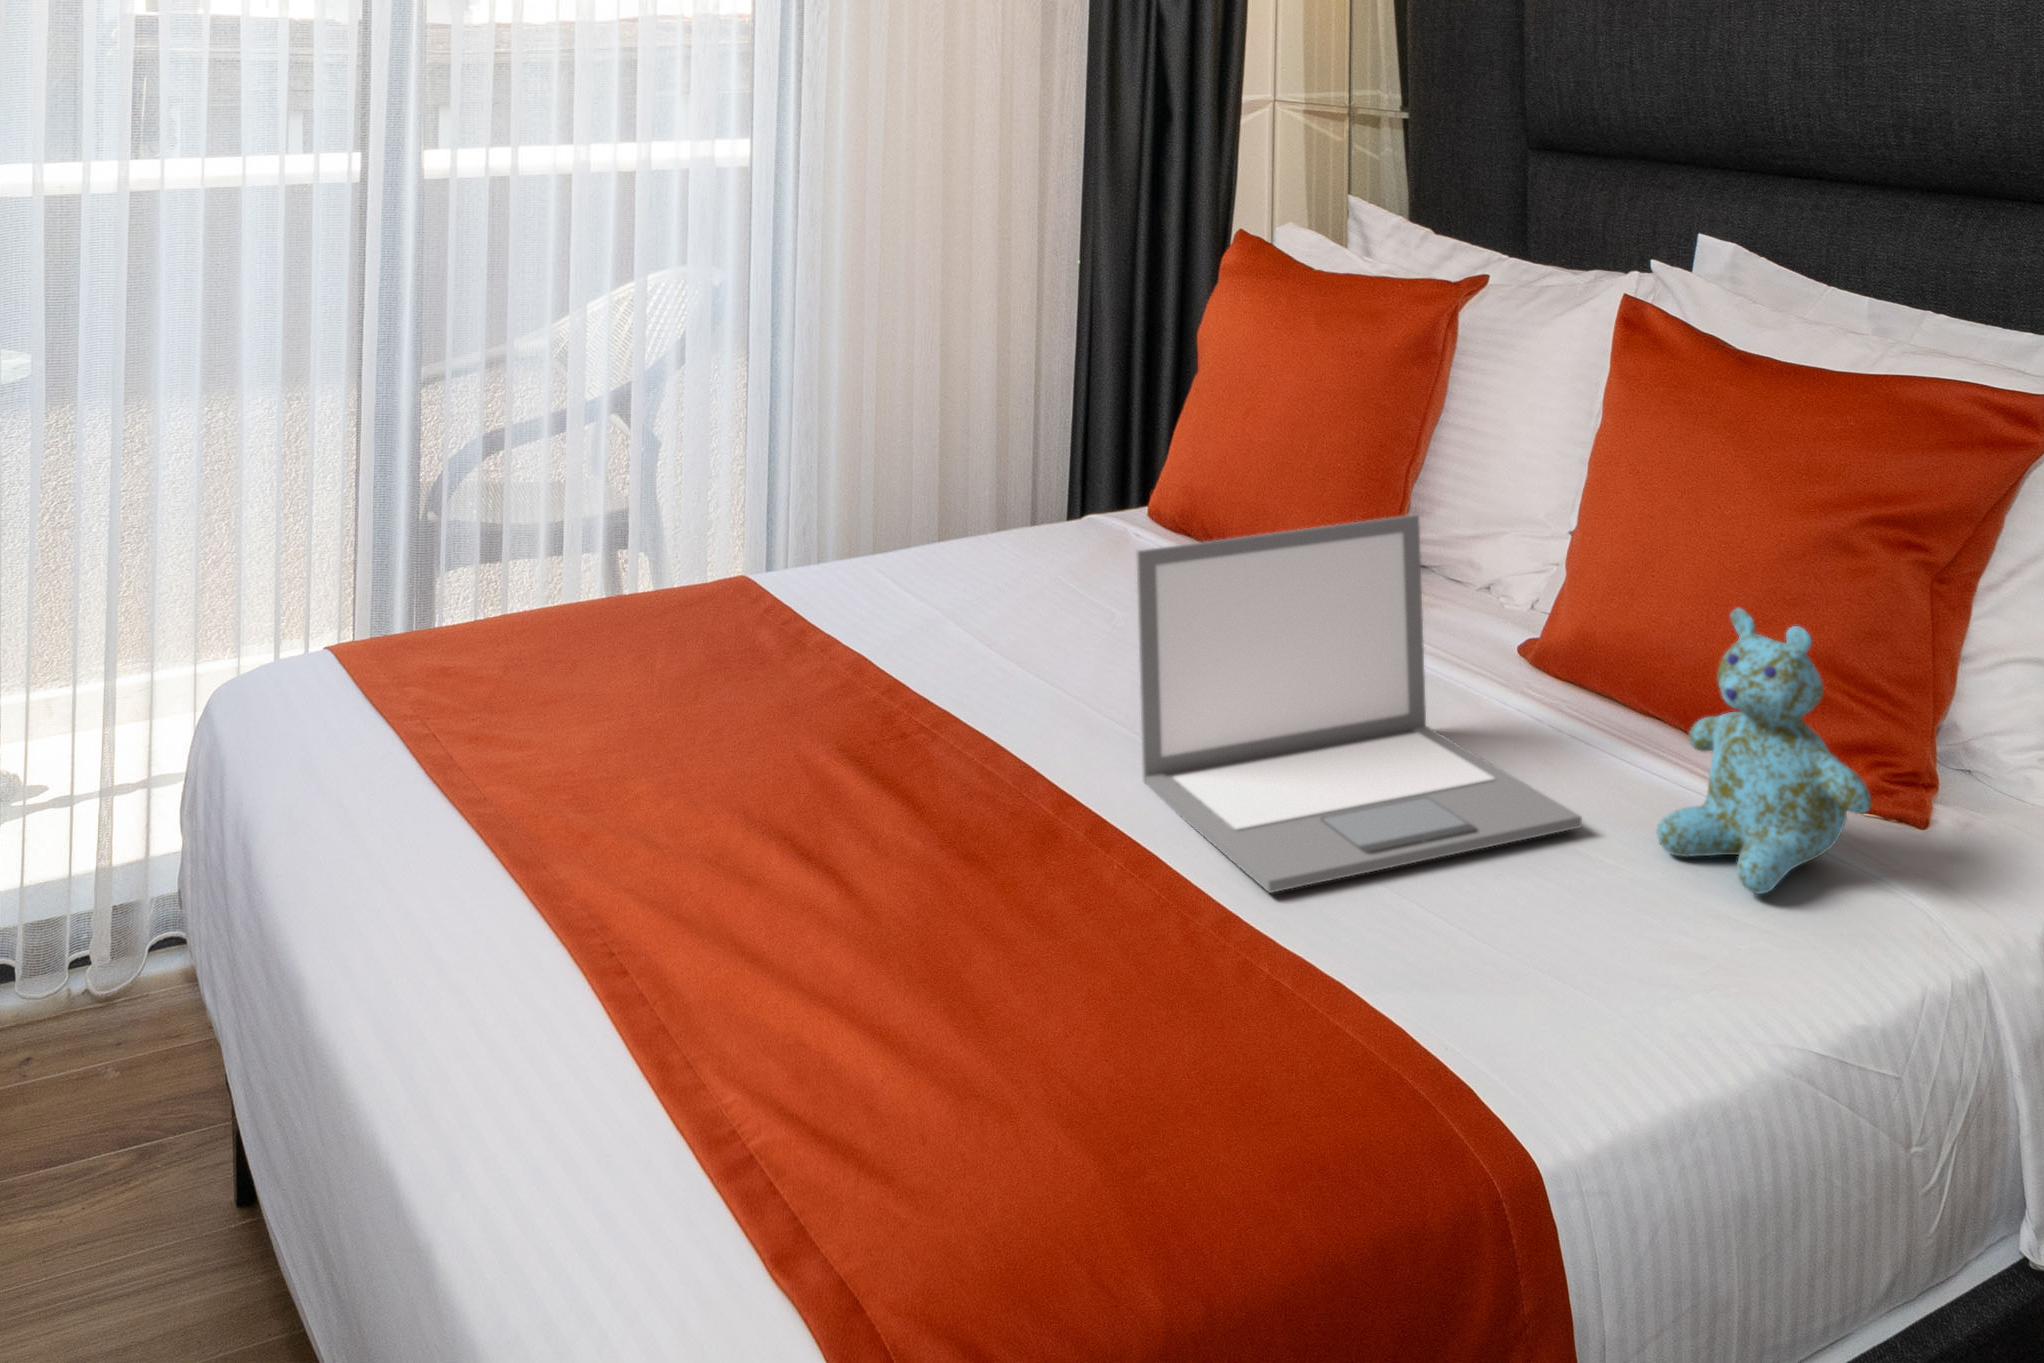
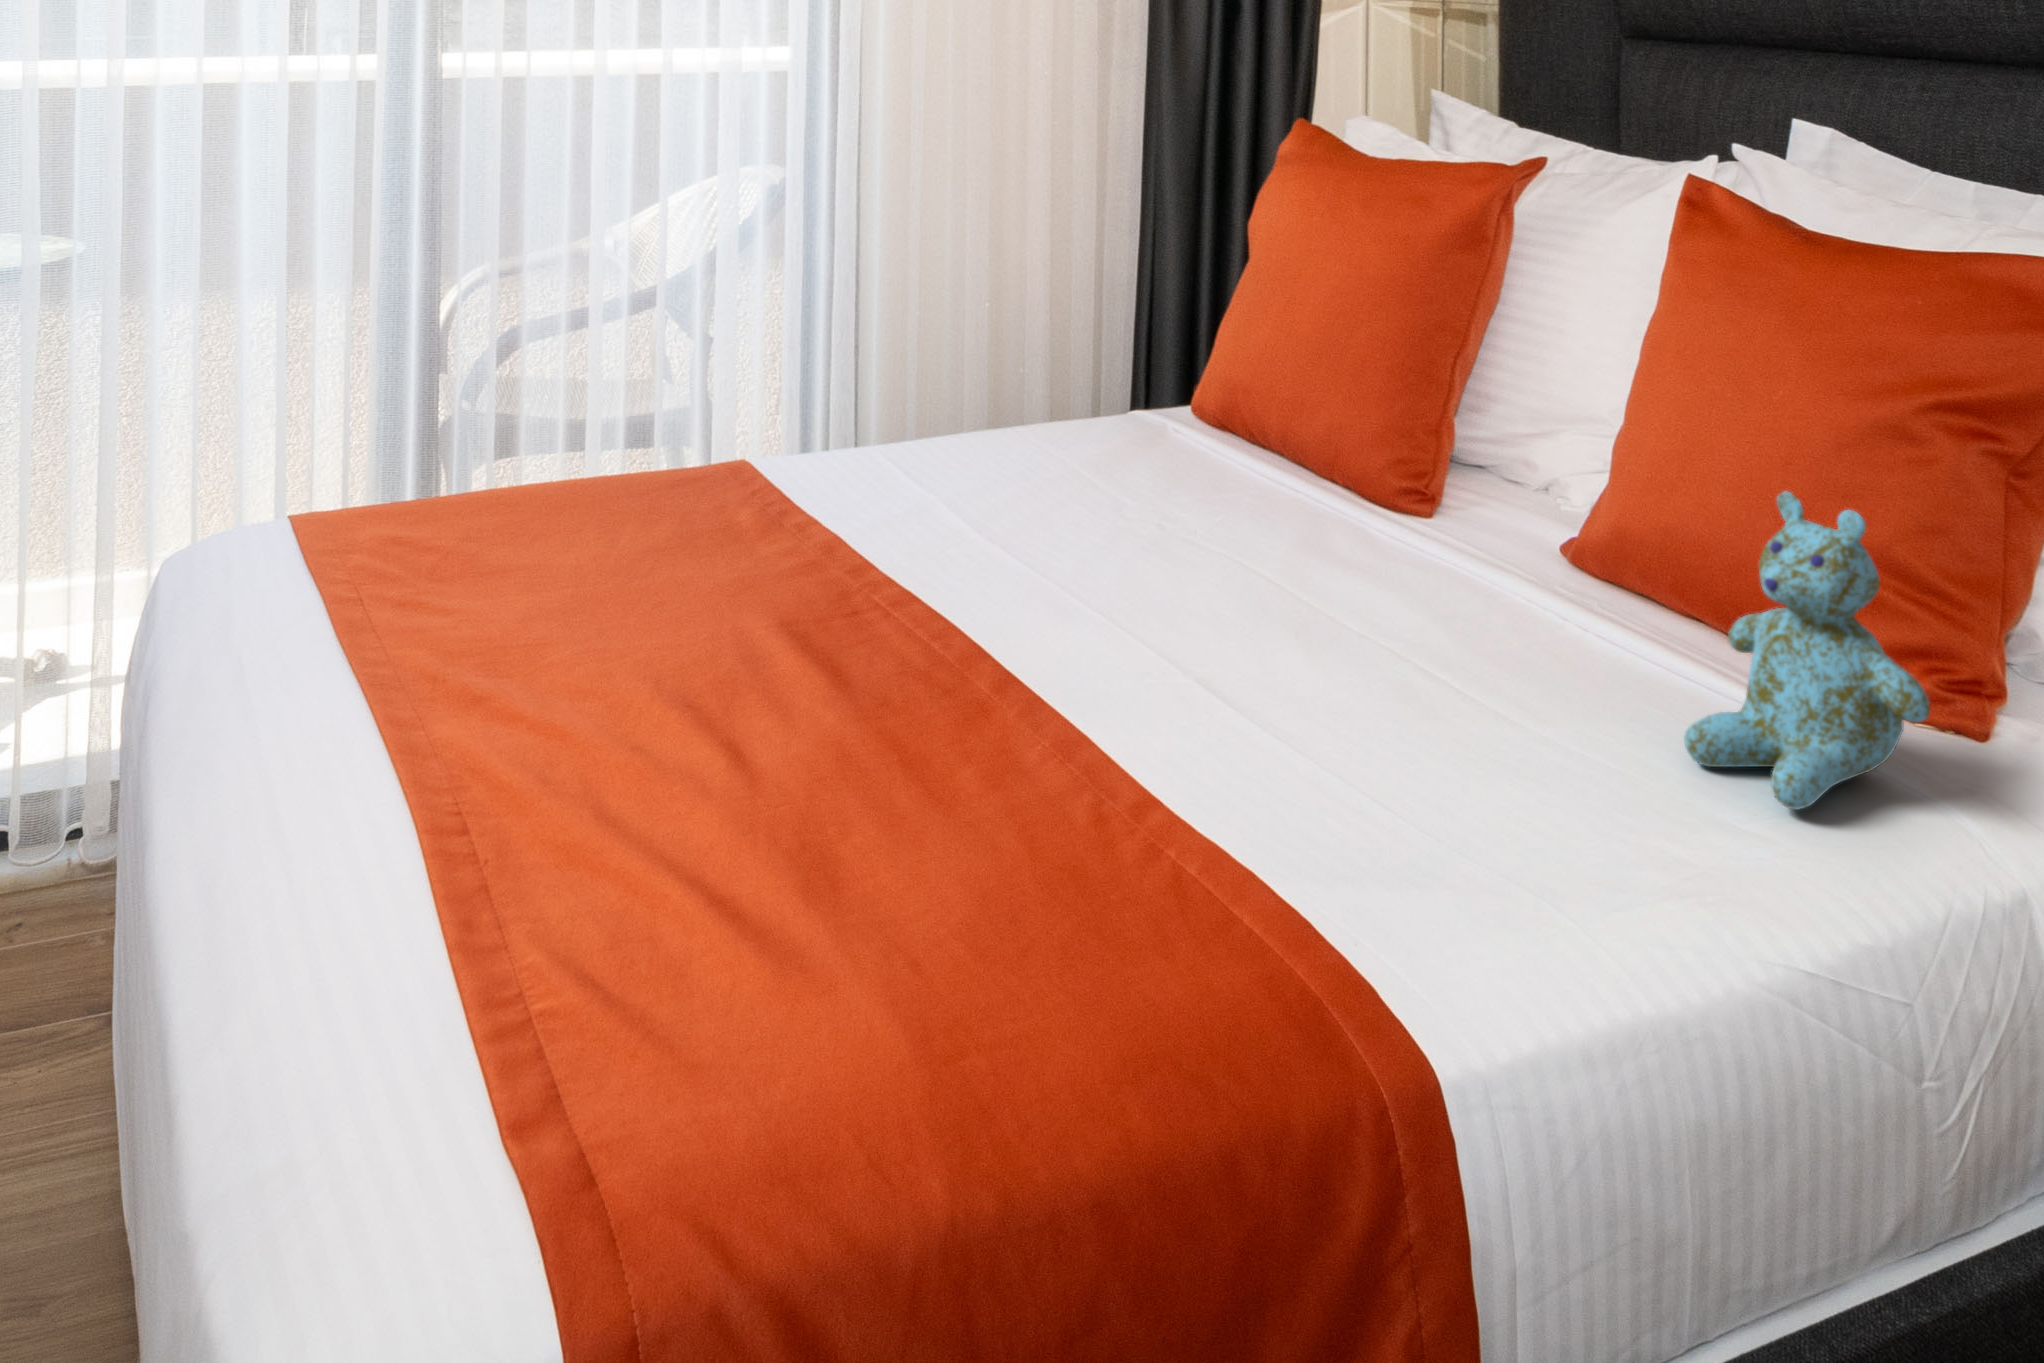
laptop: present [1136,514,1582,893] -> none [1119,393,1601,790]

